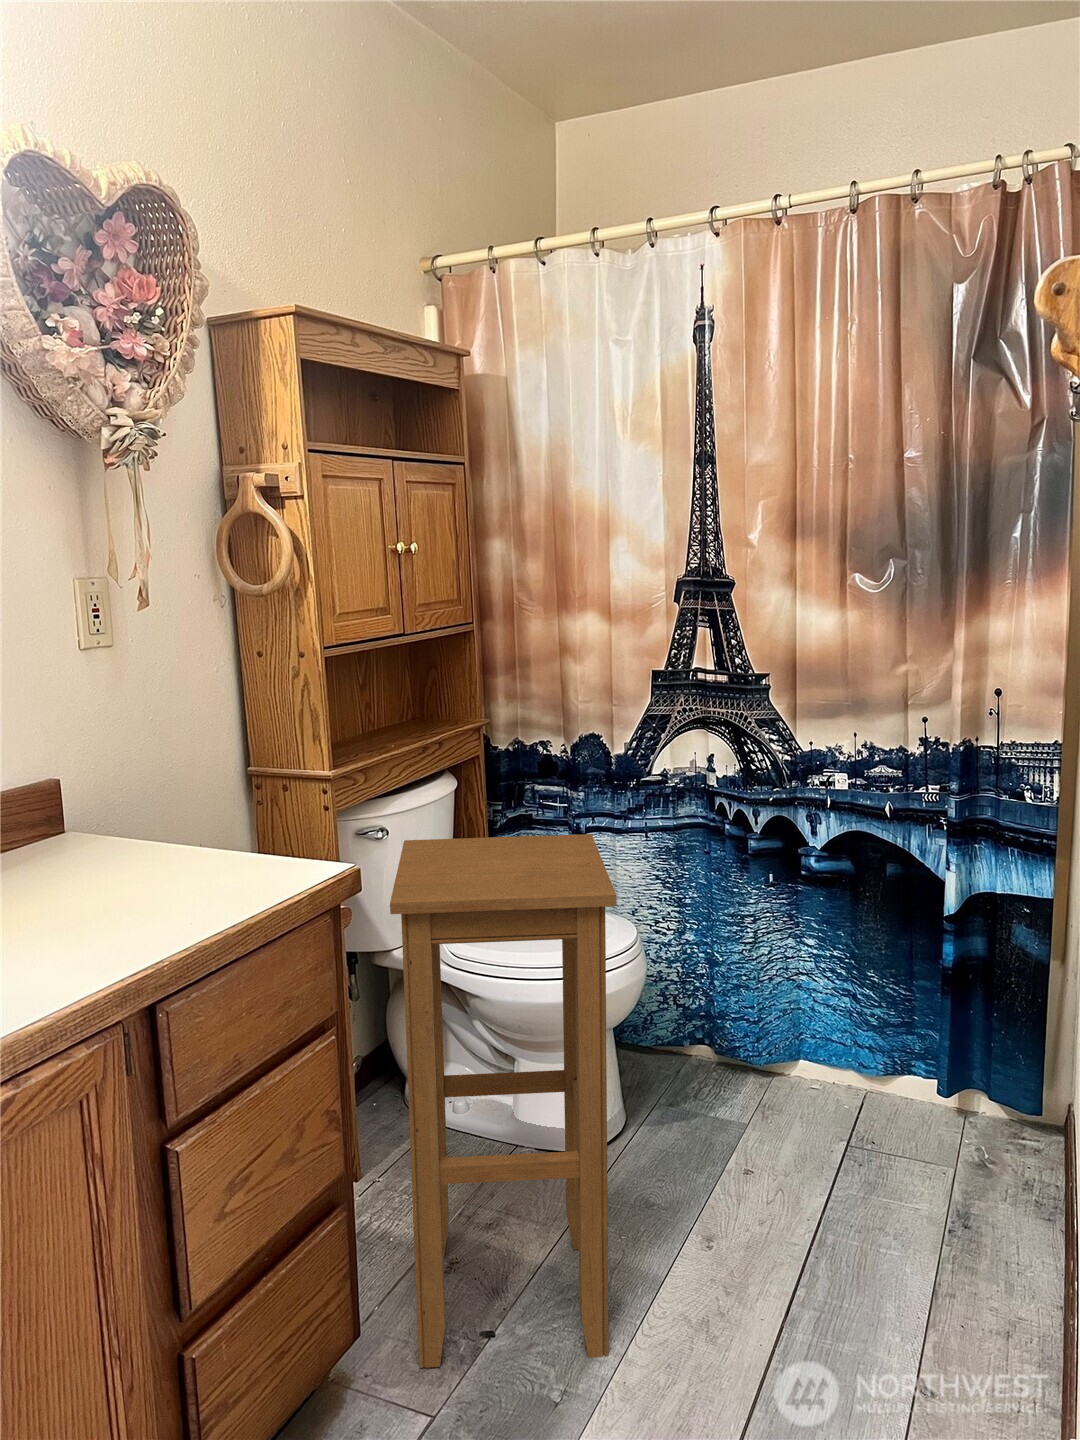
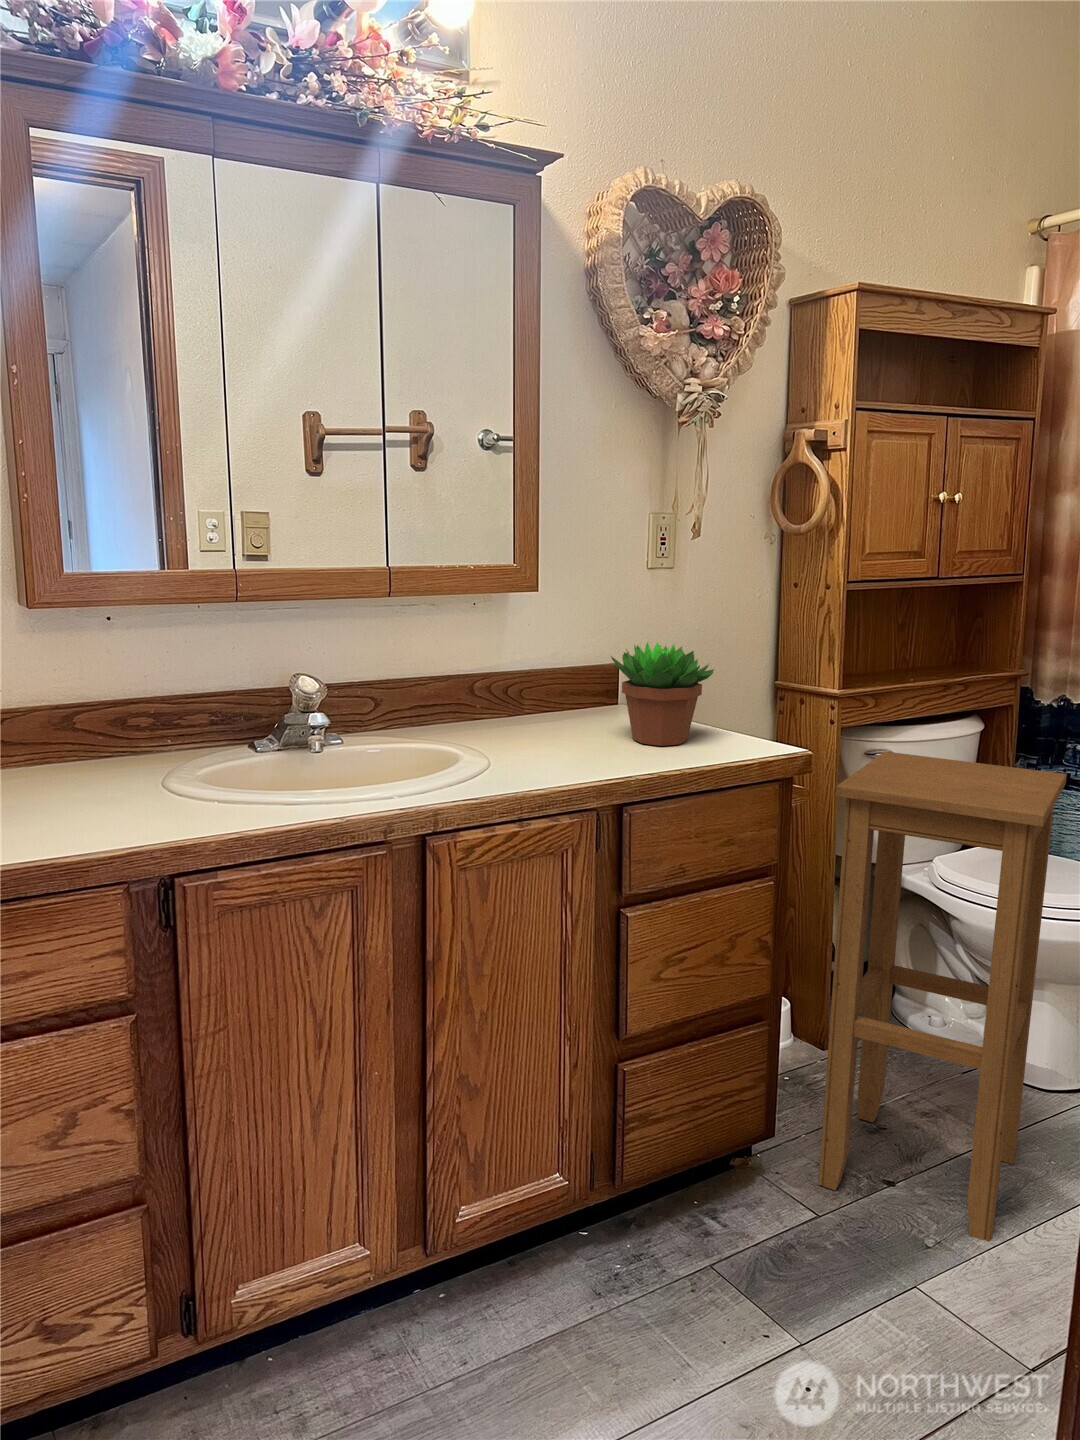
succulent plant: none [75,759,218,900] -> present [611,642,714,746]

